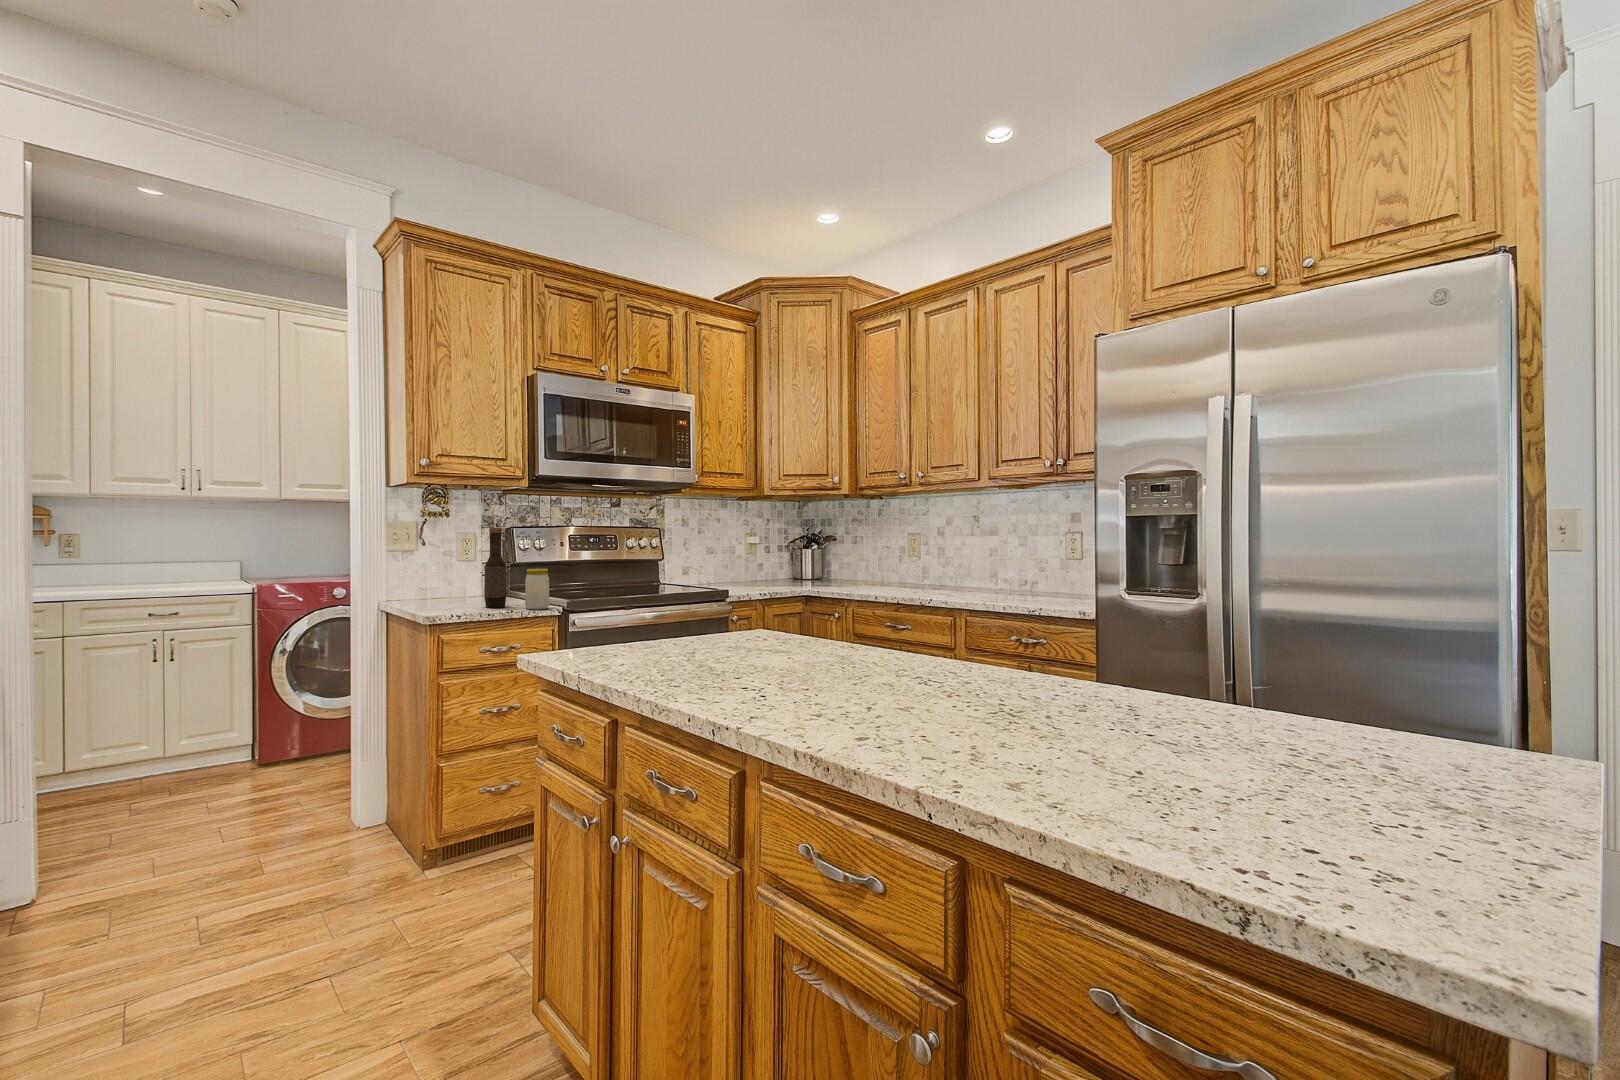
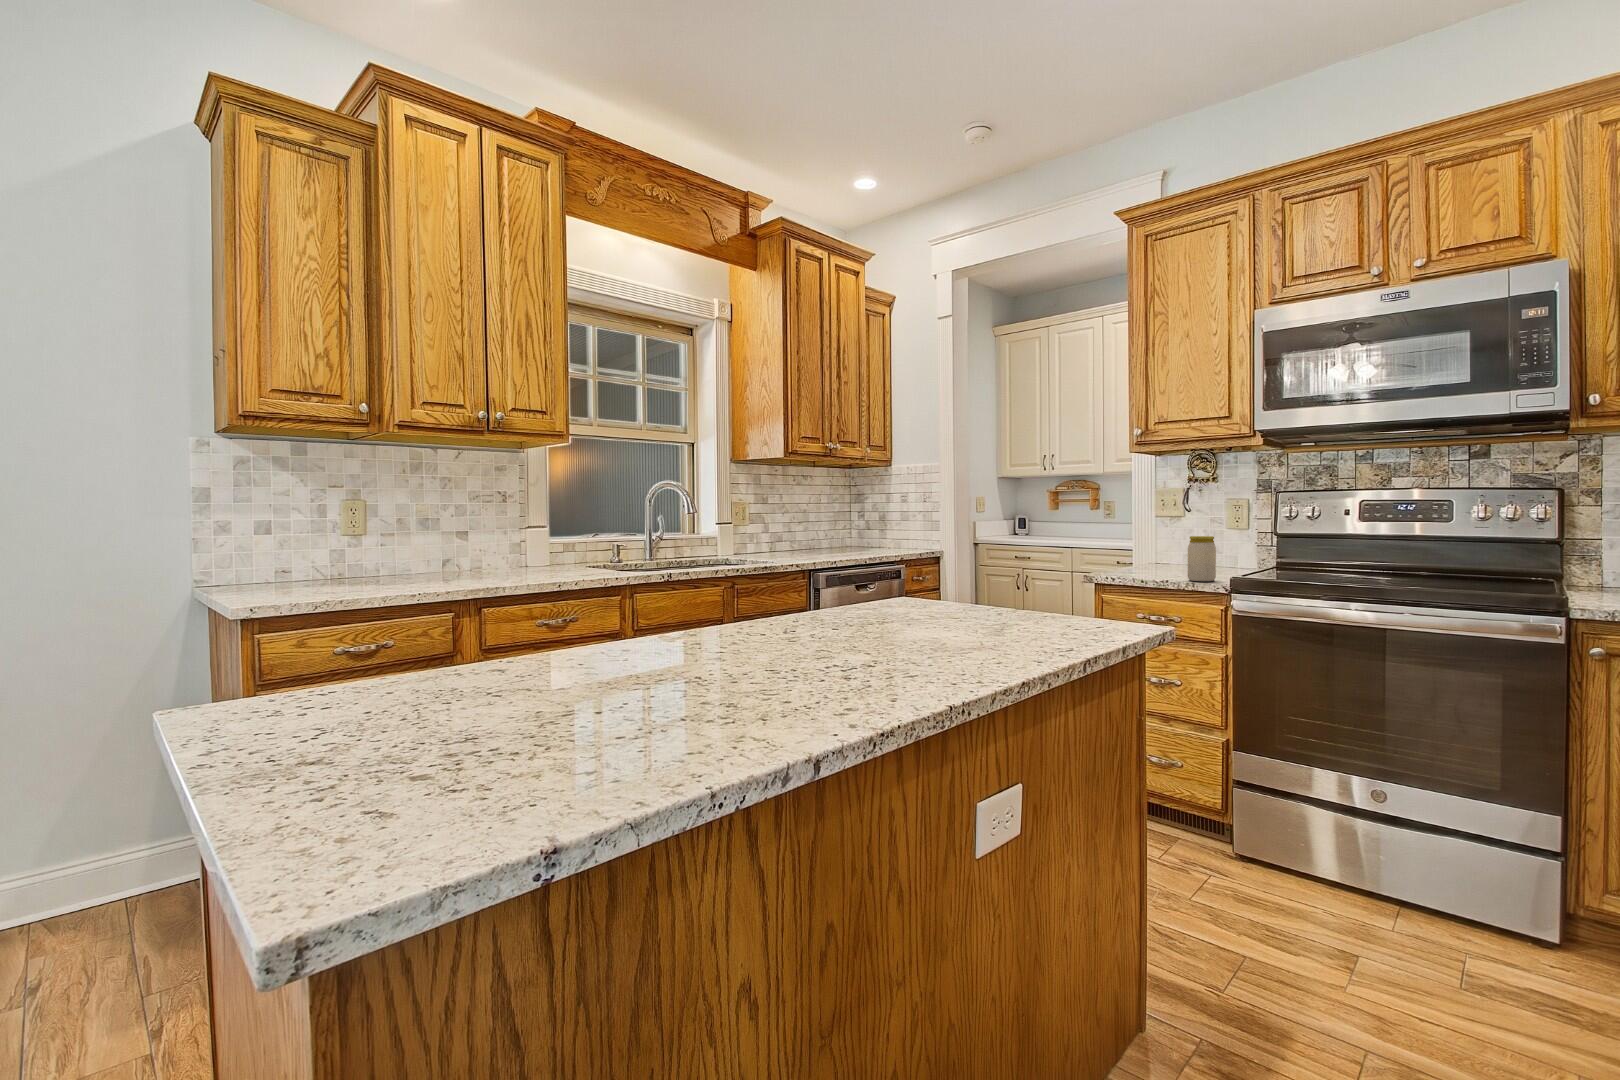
bottle: present [485,528,506,608] -> none [1165,492,1188,576]

